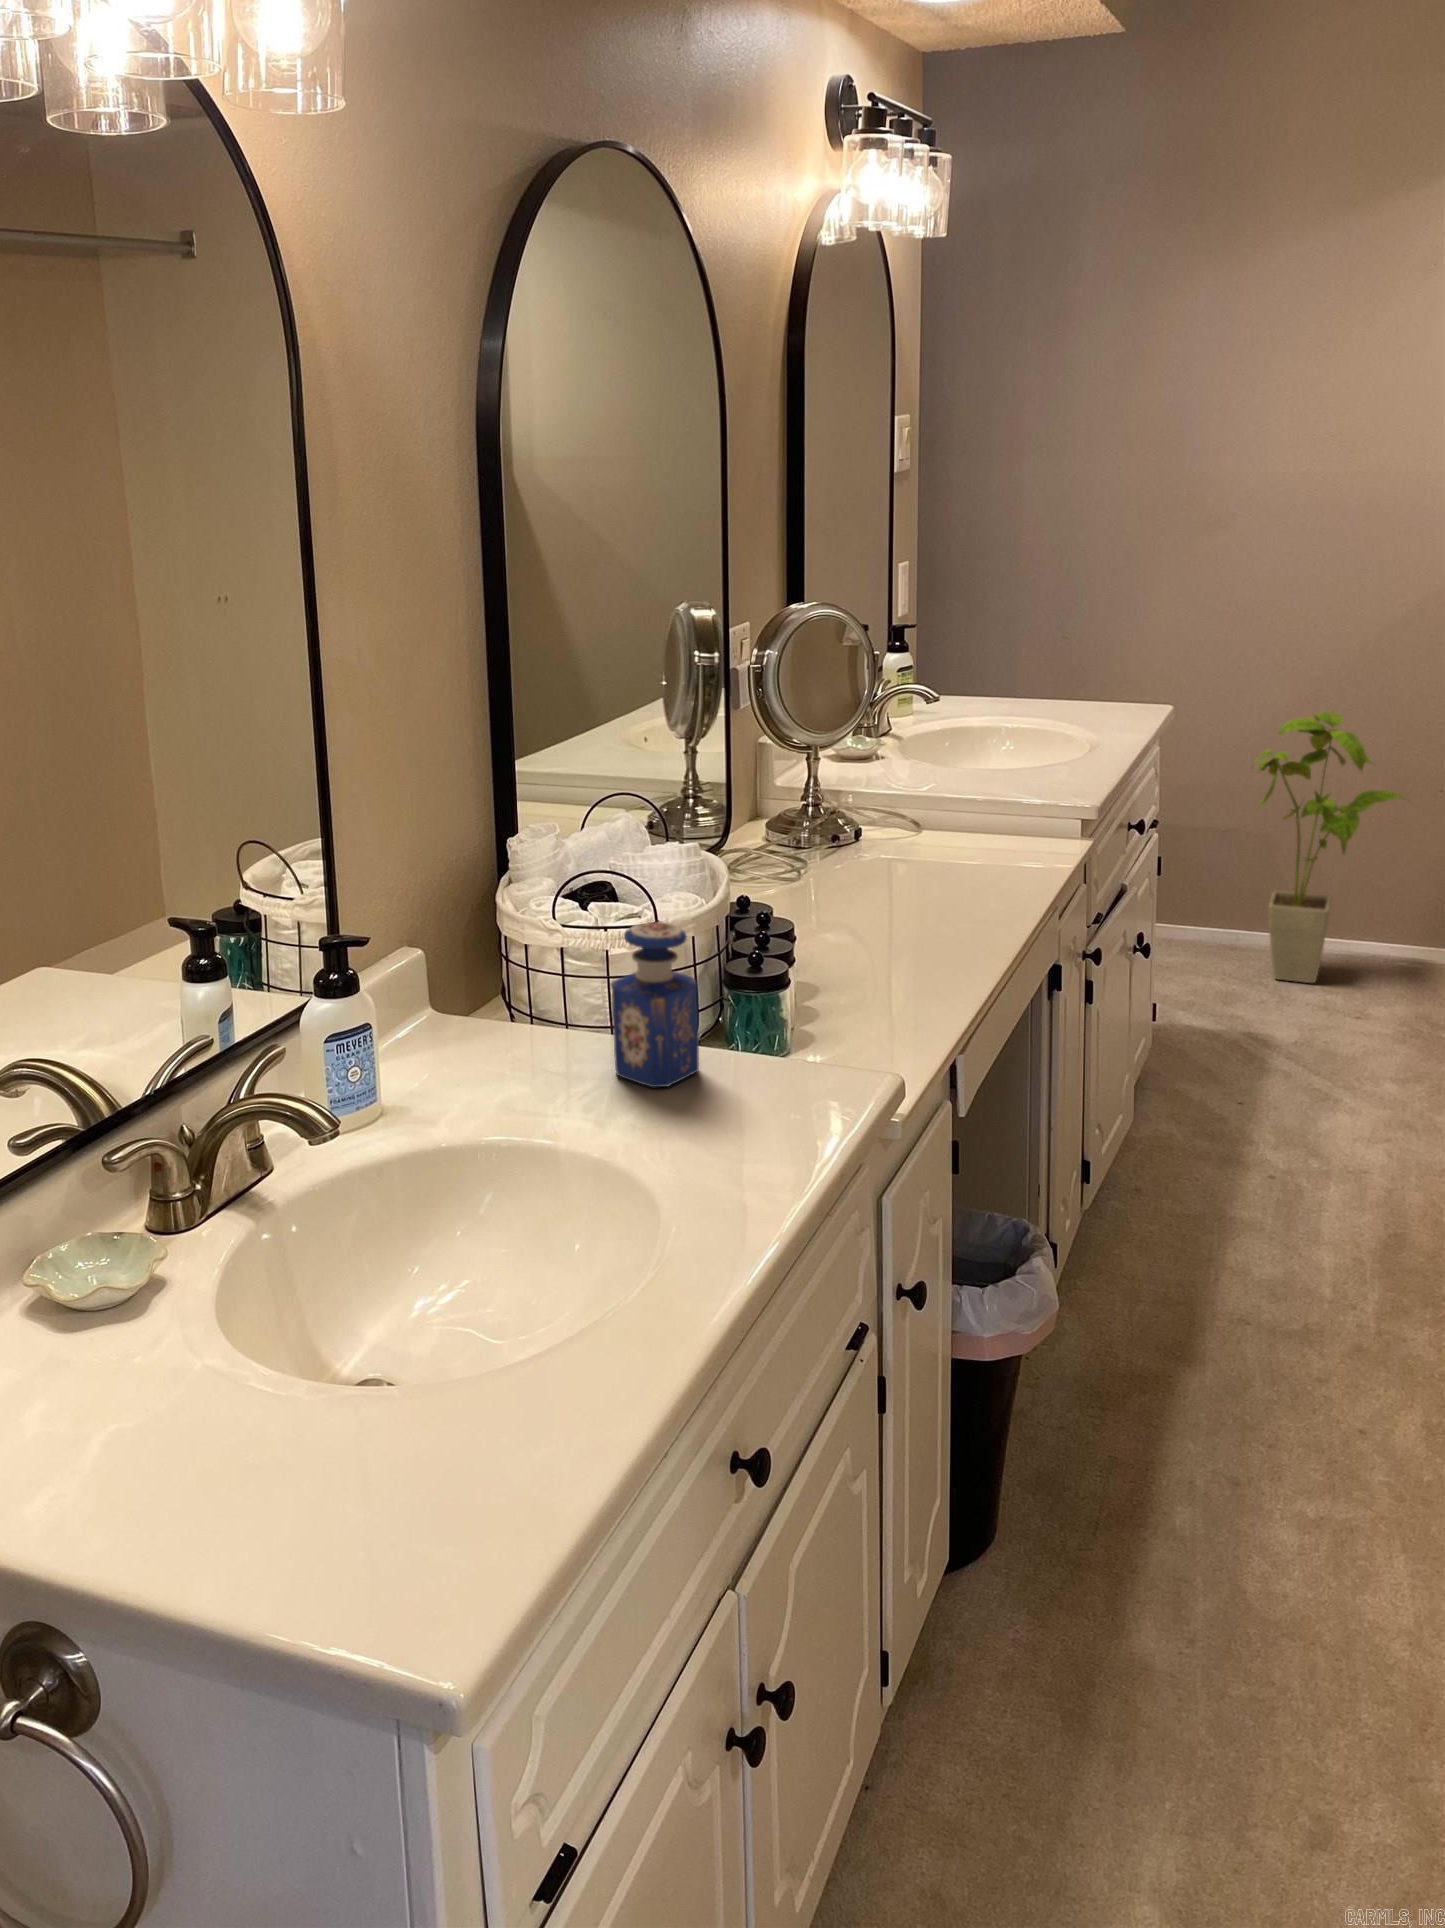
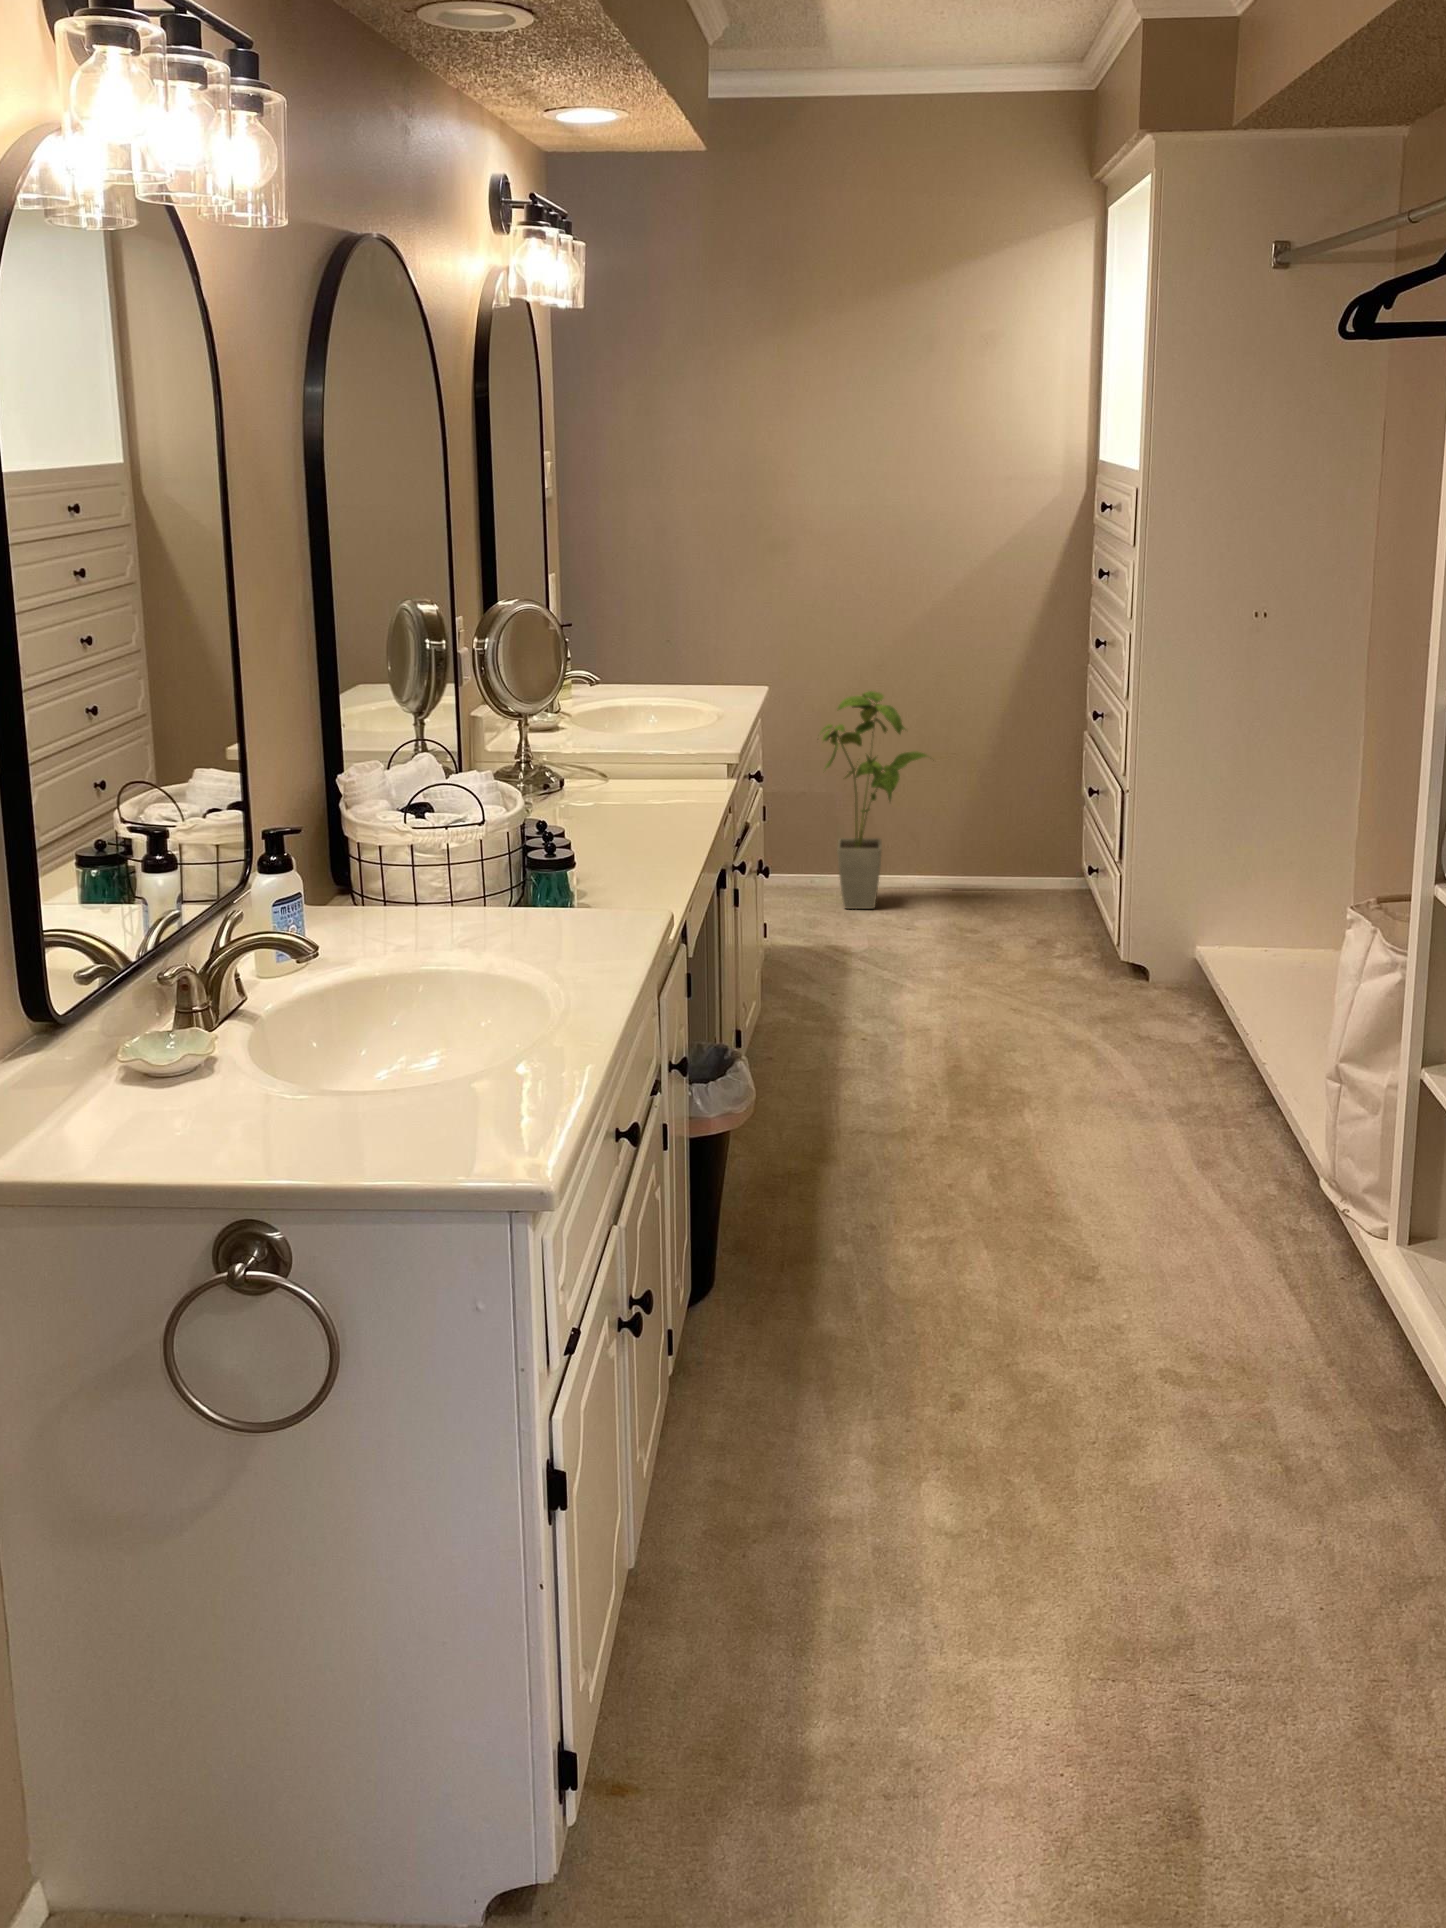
perfume bottle: present [611,922,699,1087] -> none [469,809,534,926]

